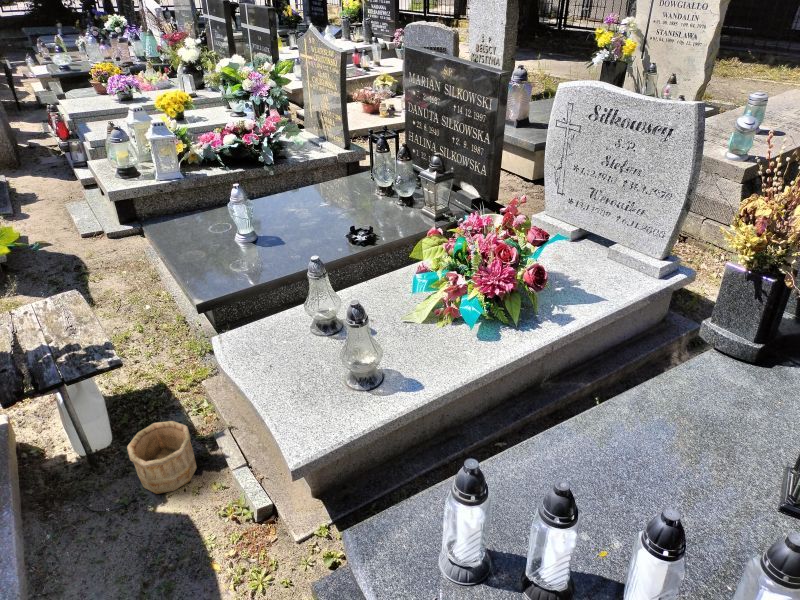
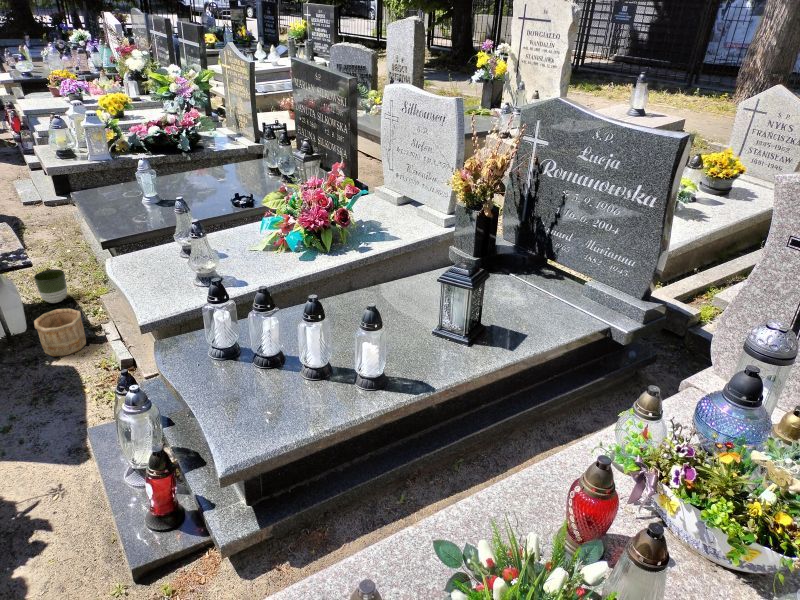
planter: none [115,349,157,394] -> present [34,269,67,303]

